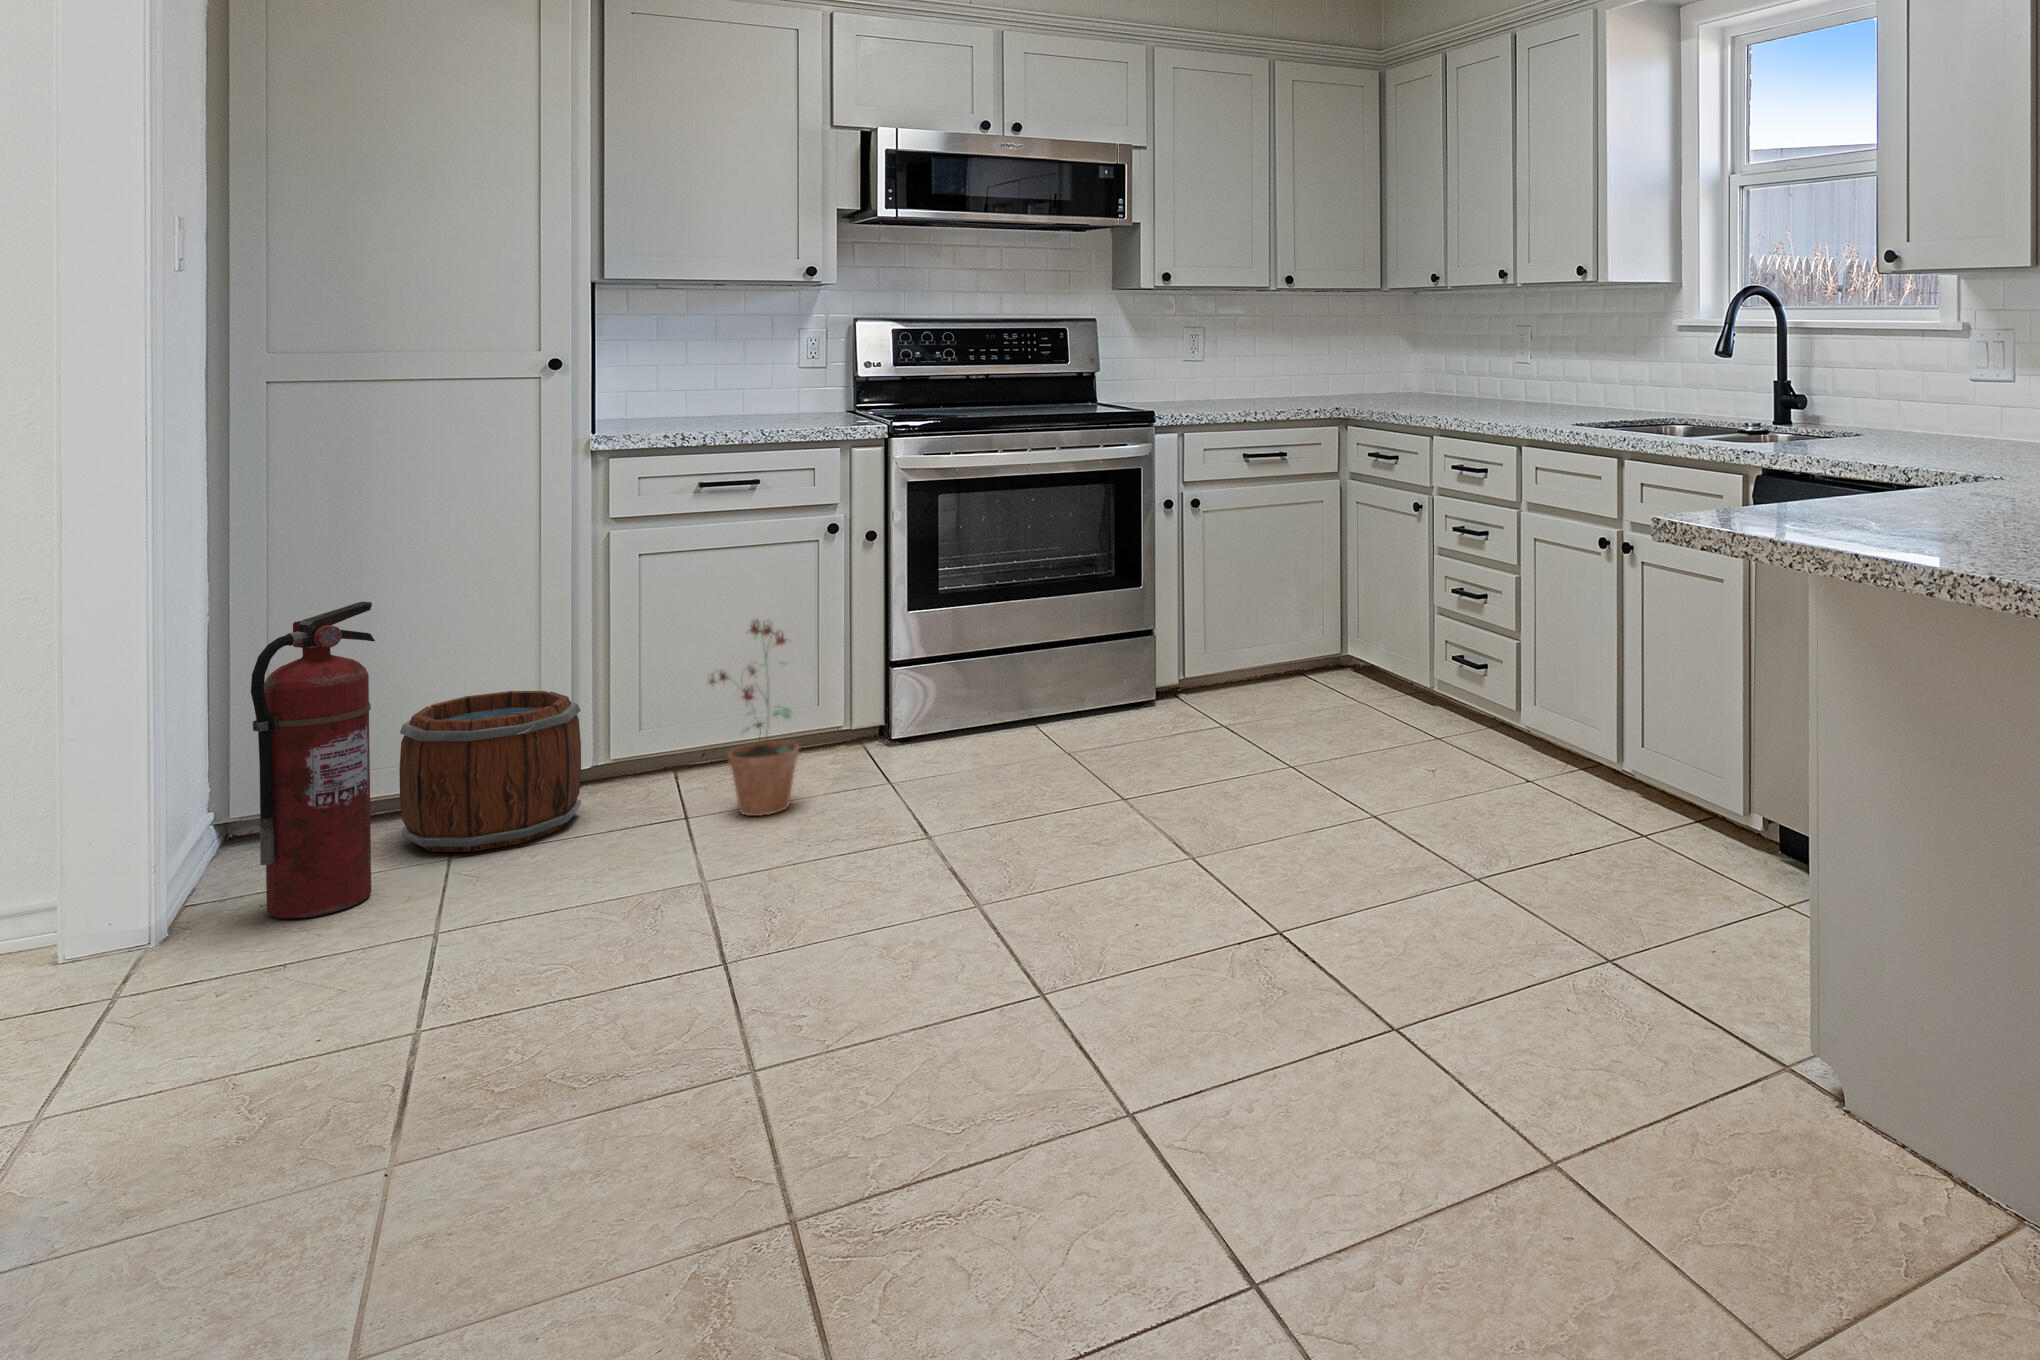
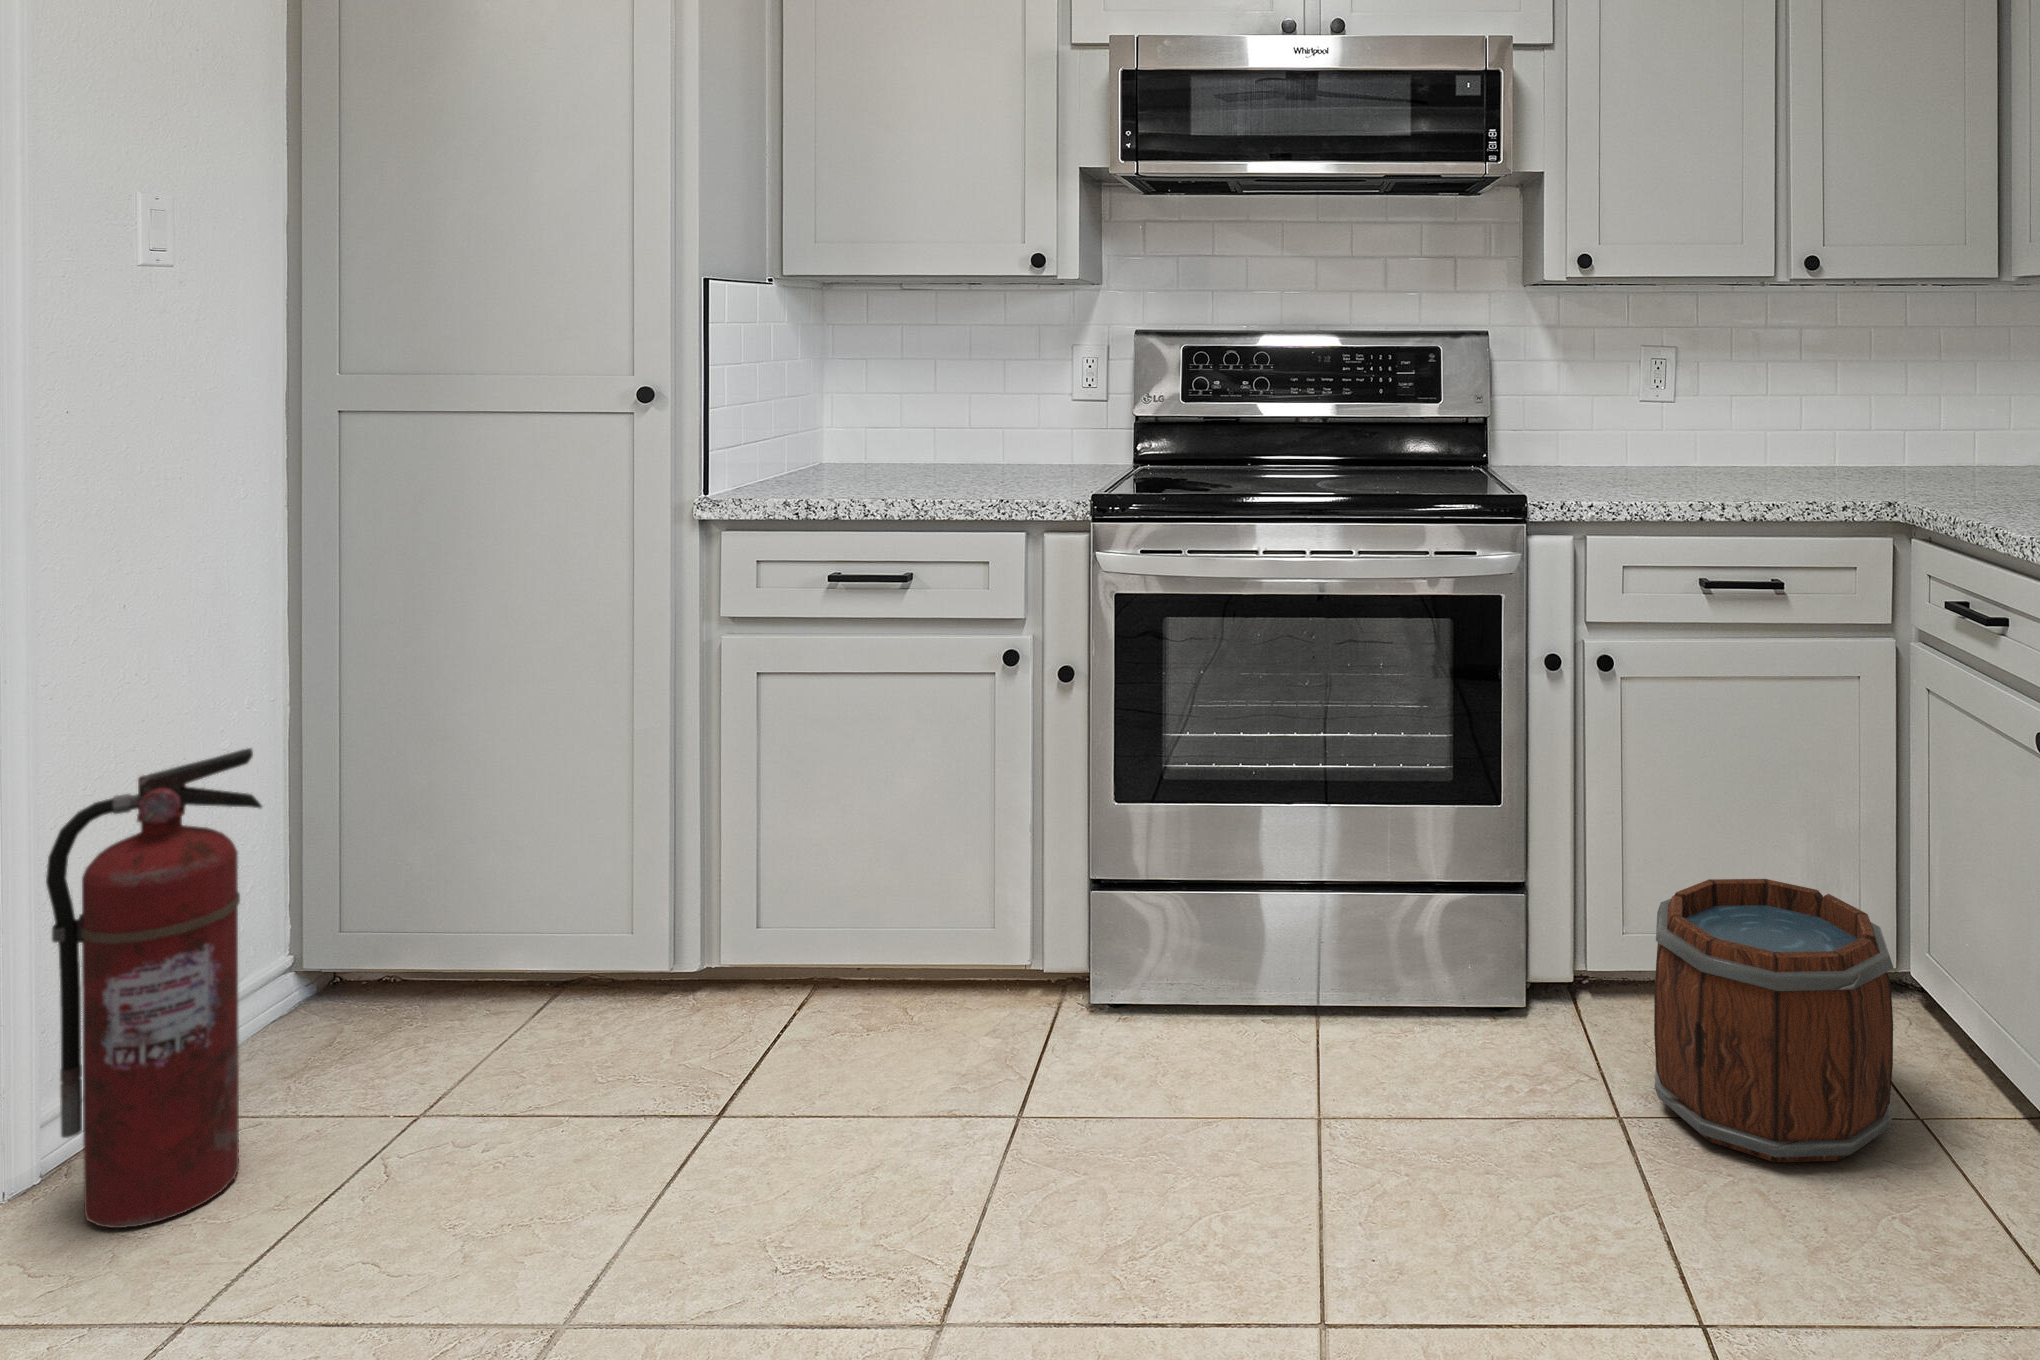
potted plant: present [709,620,799,816] -> none [735,813,853,1157]
bucket: present [399,691,581,852] -> present [1654,879,1893,1162]

